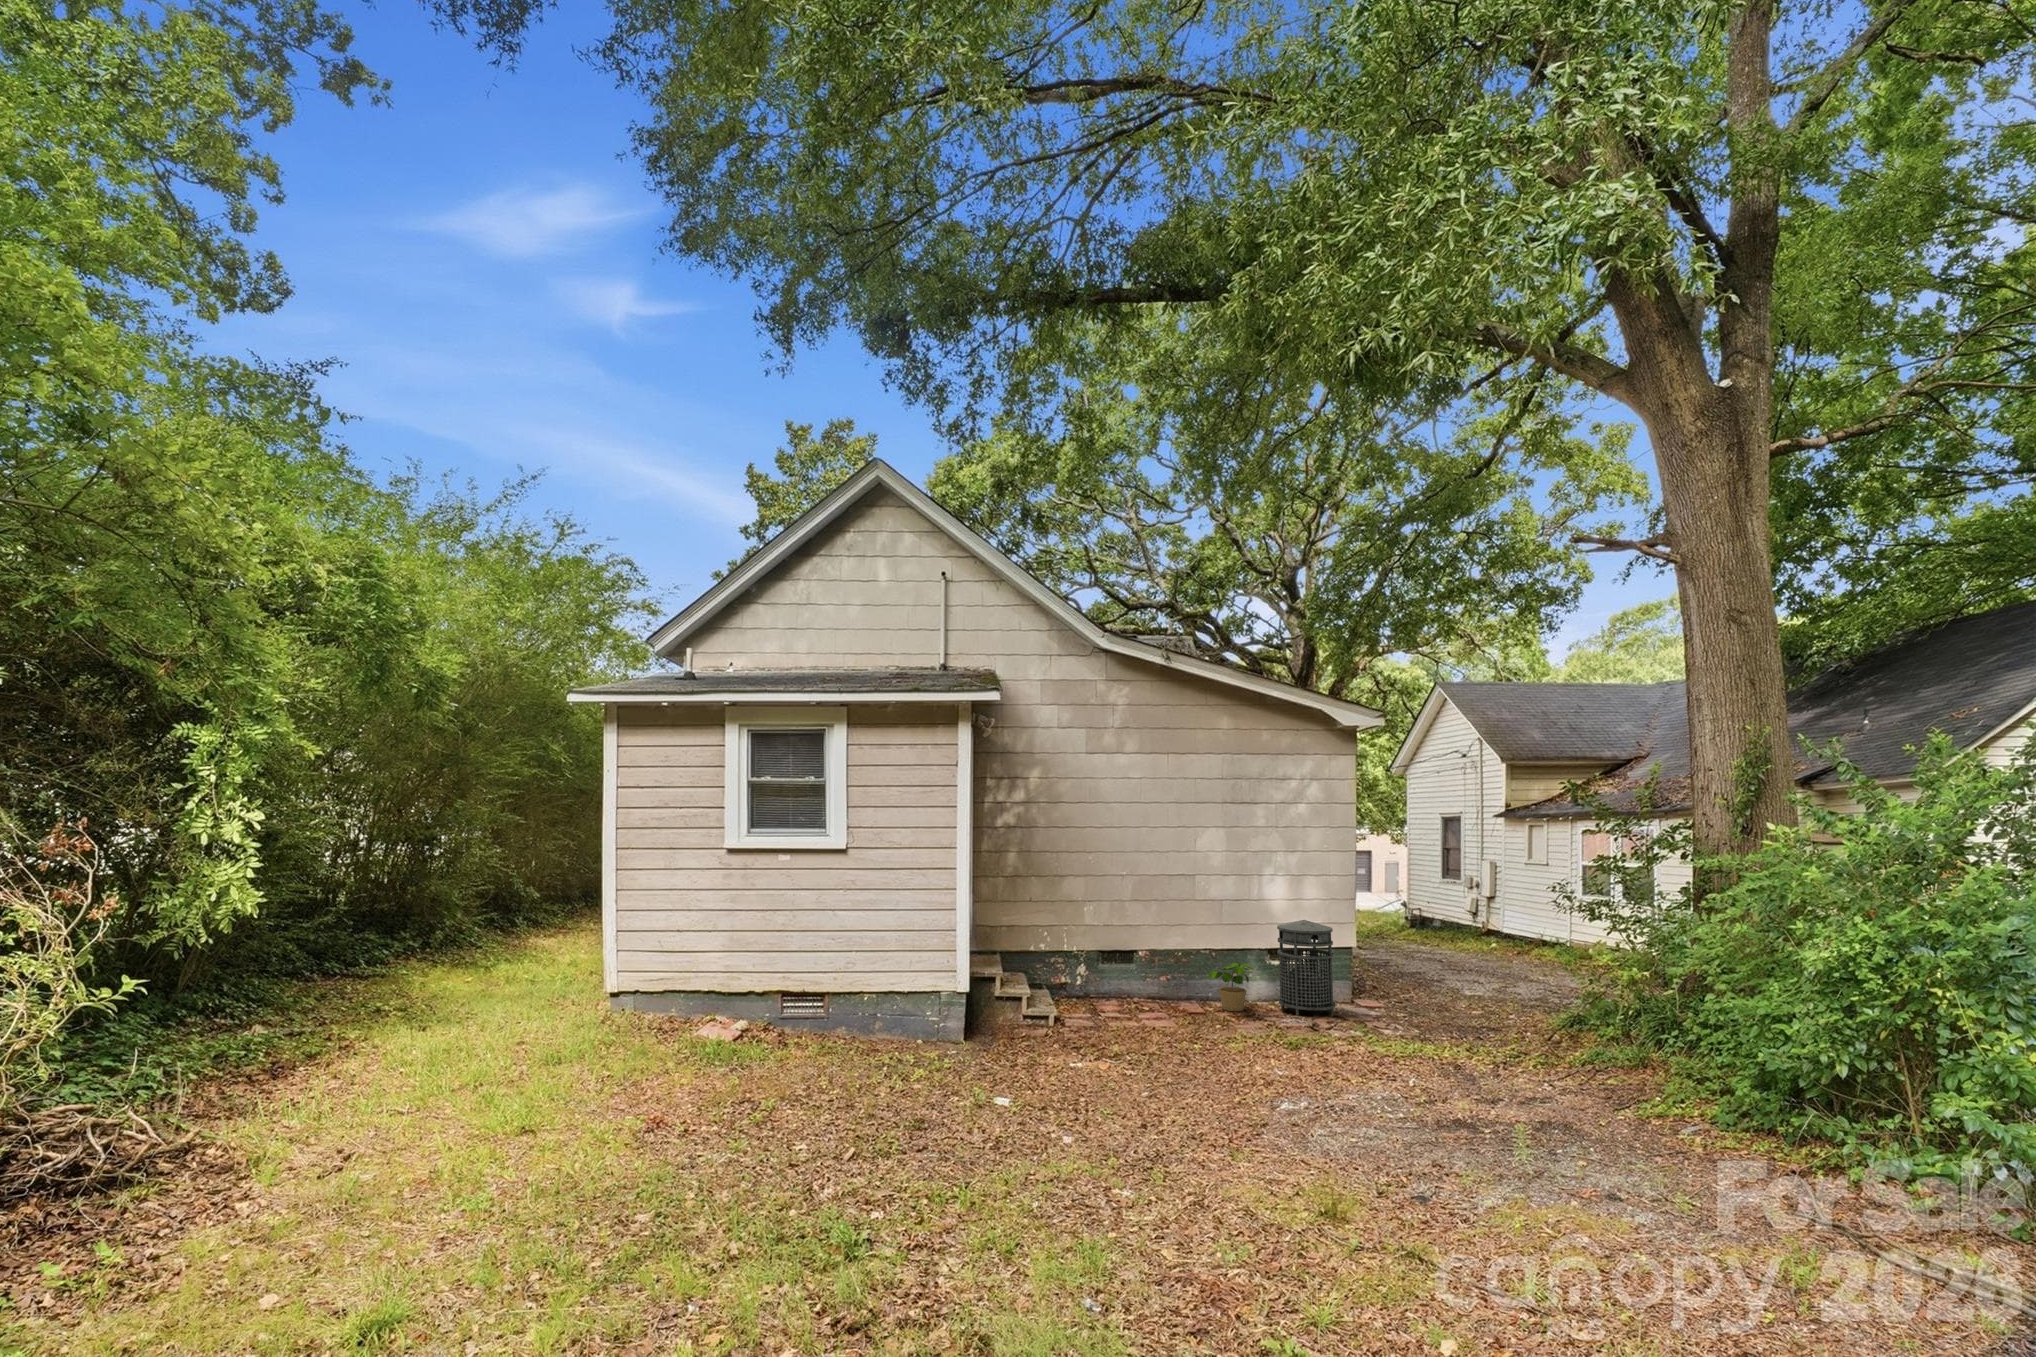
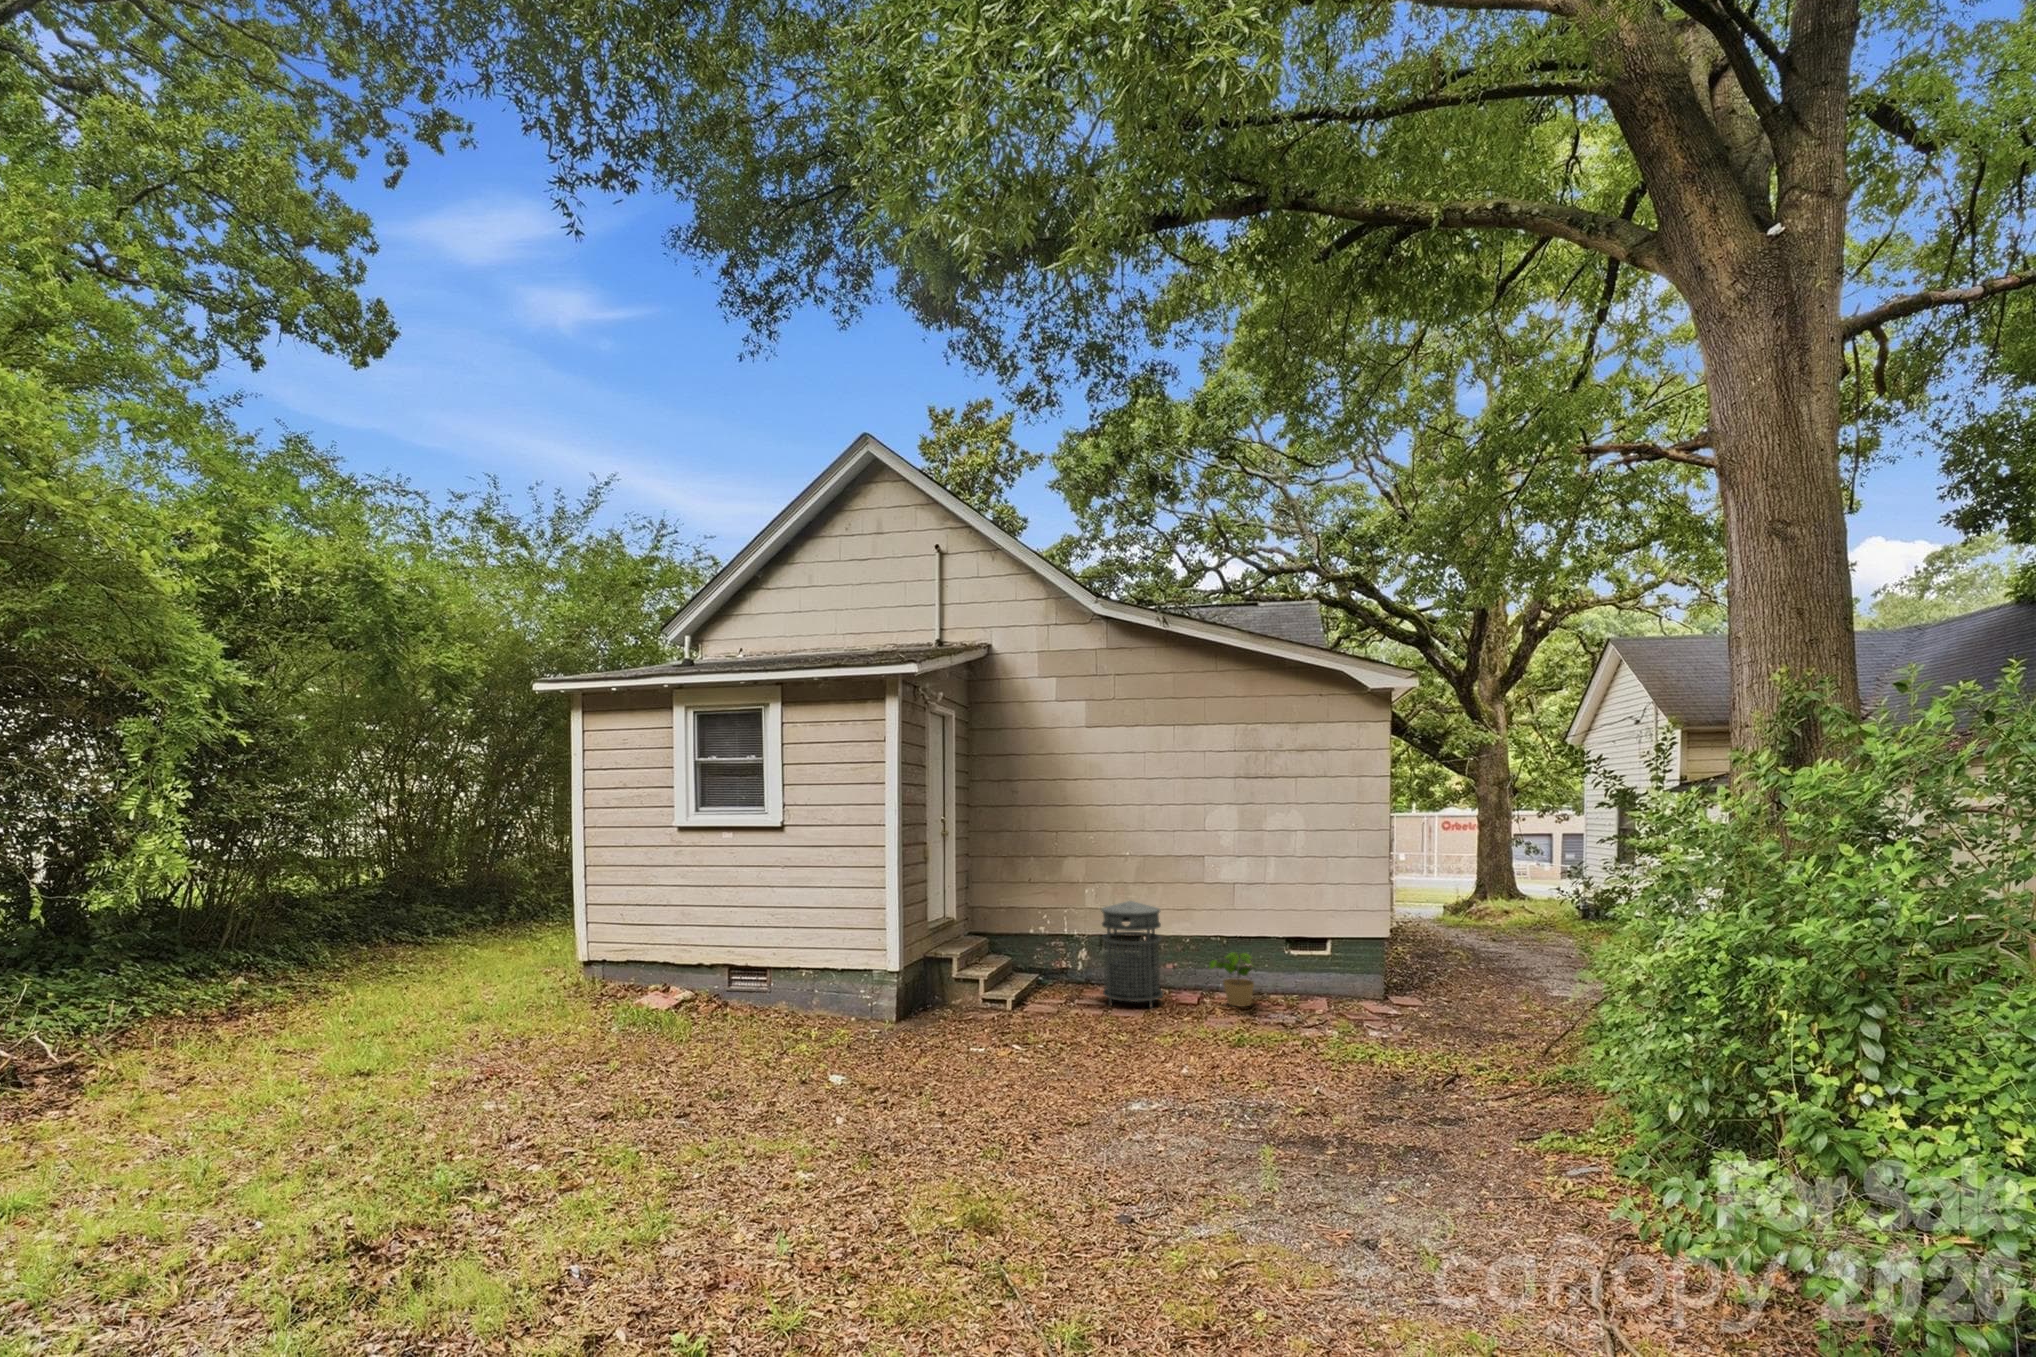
trash can: present [1277,920,1335,1016] -> present [1102,901,1163,1008]

